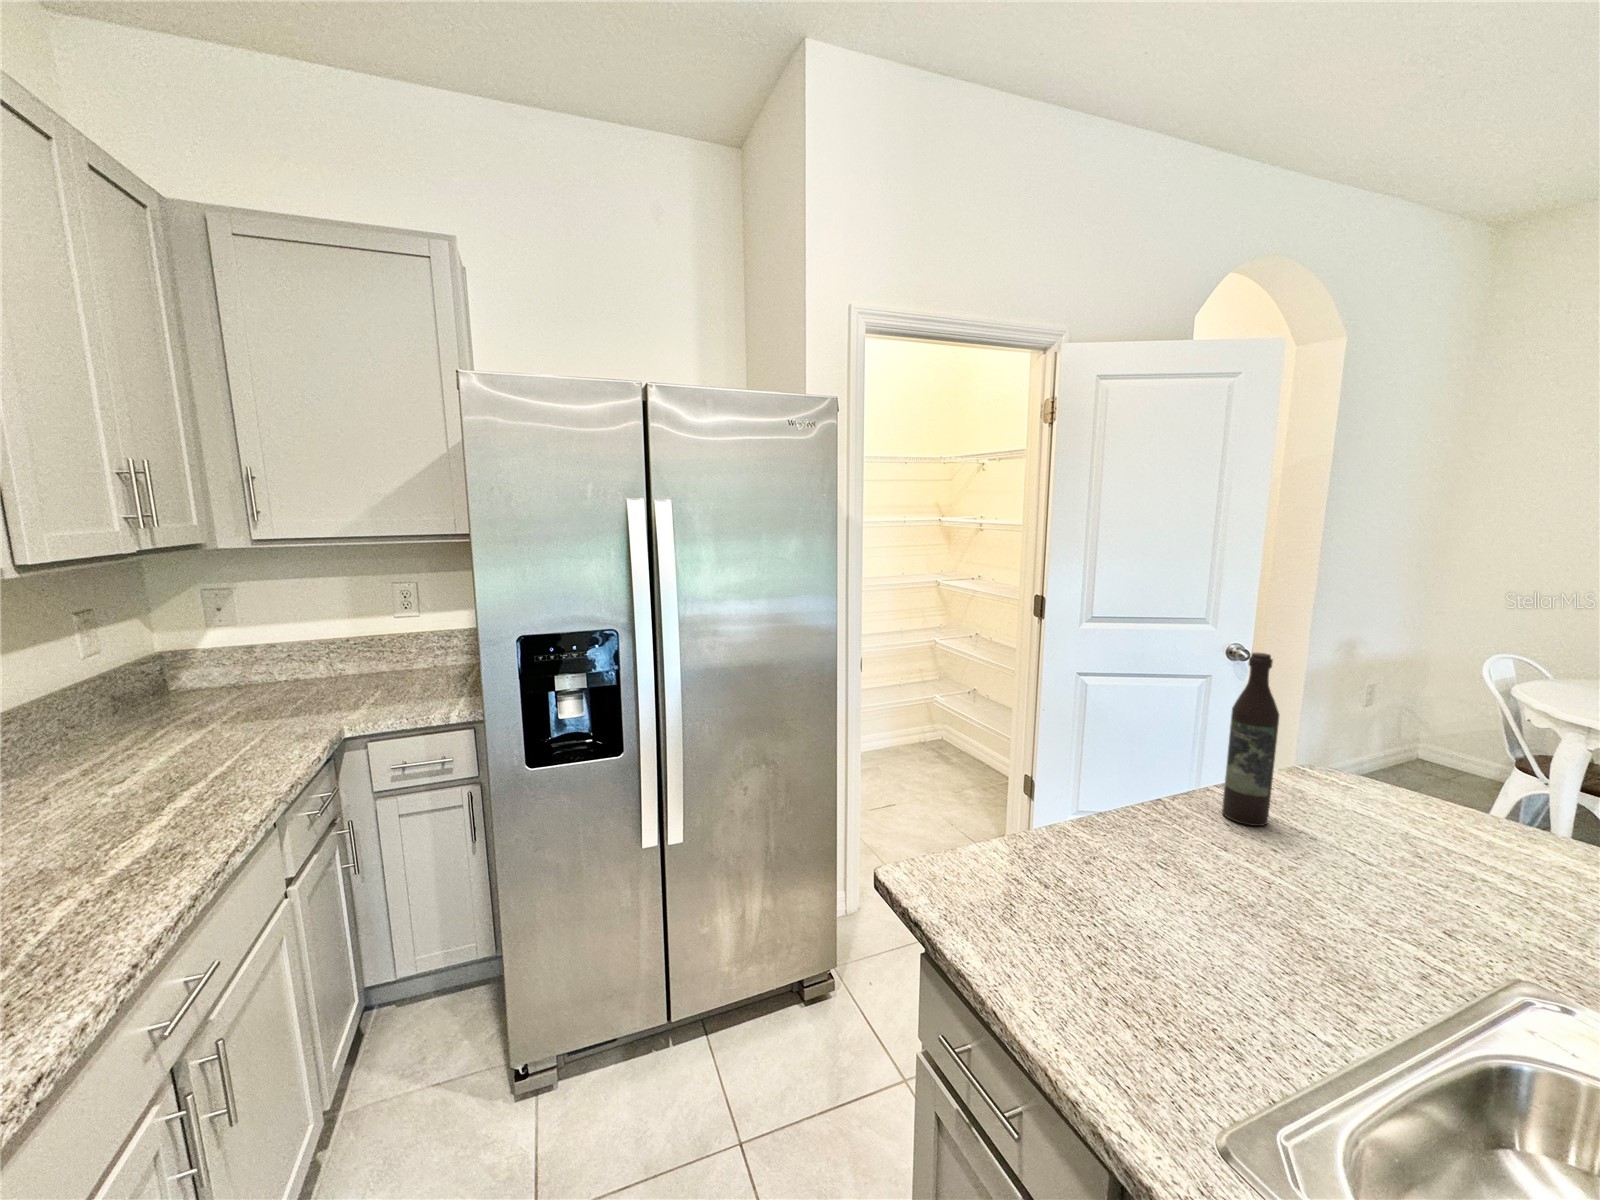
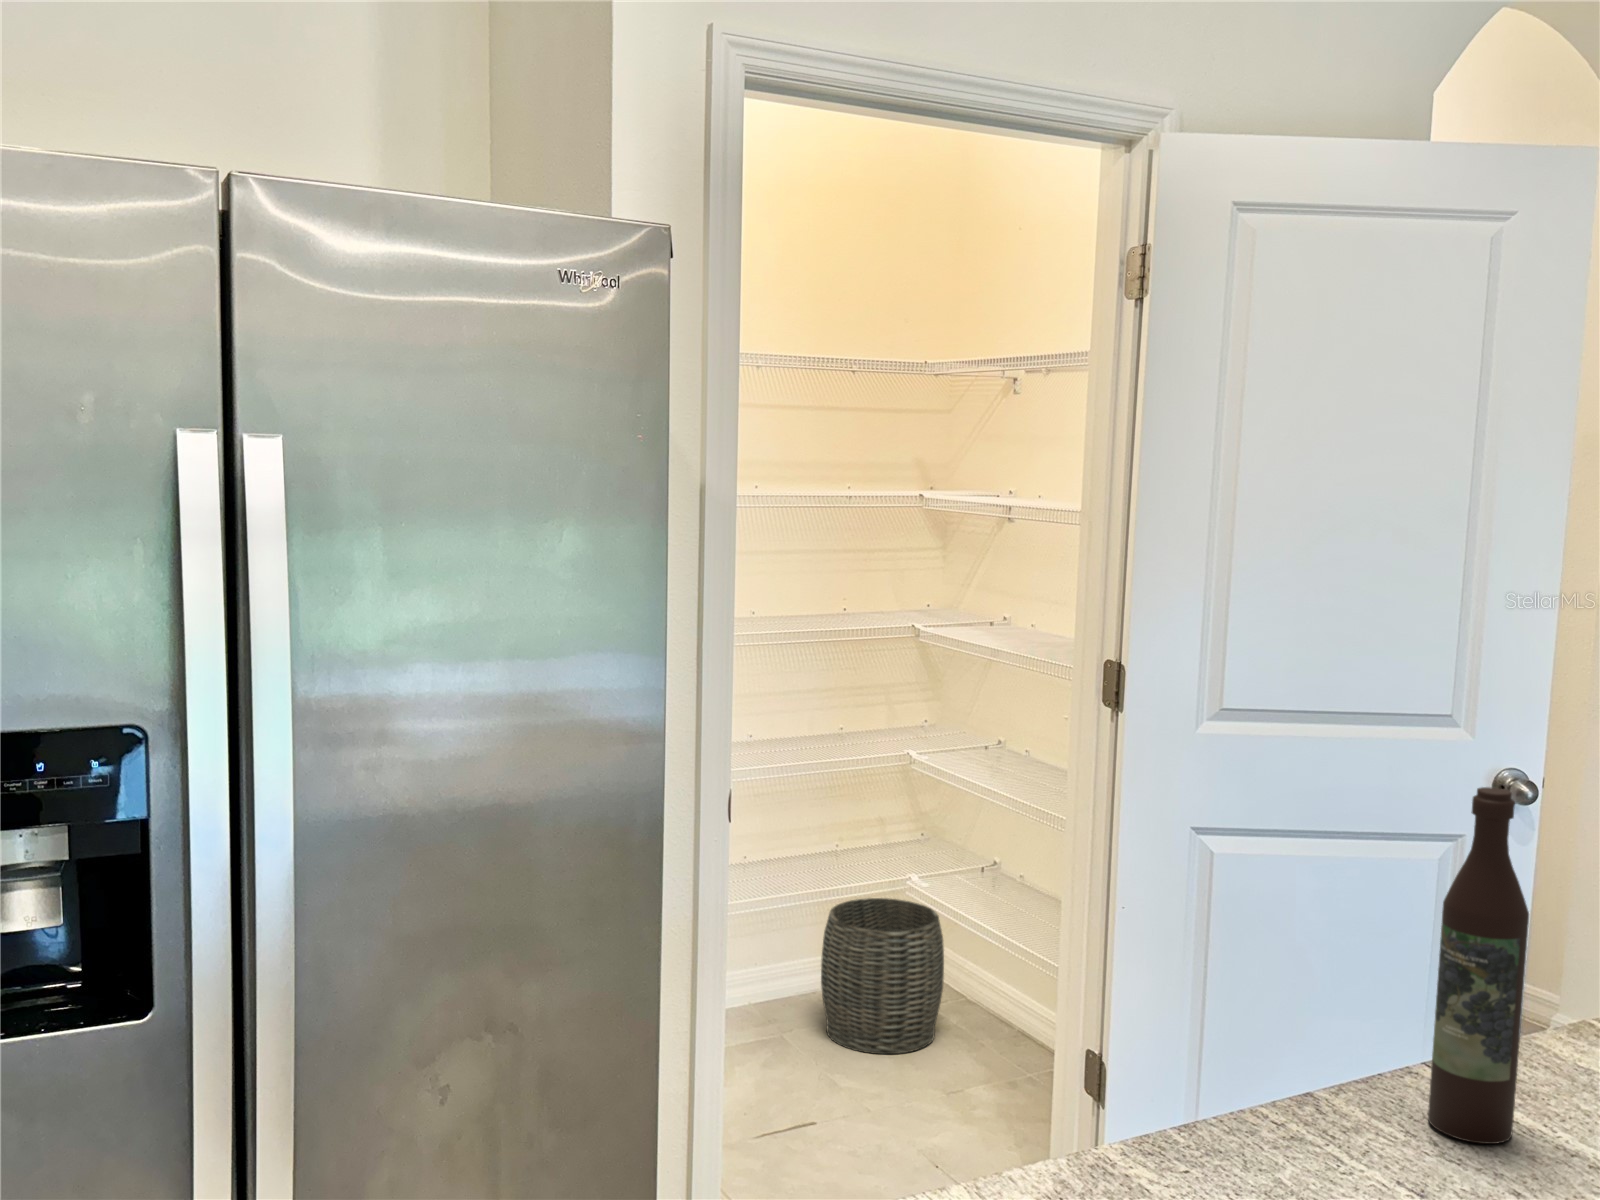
woven basket: none [898,700,953,768] -> present [821,898,944,1054]

